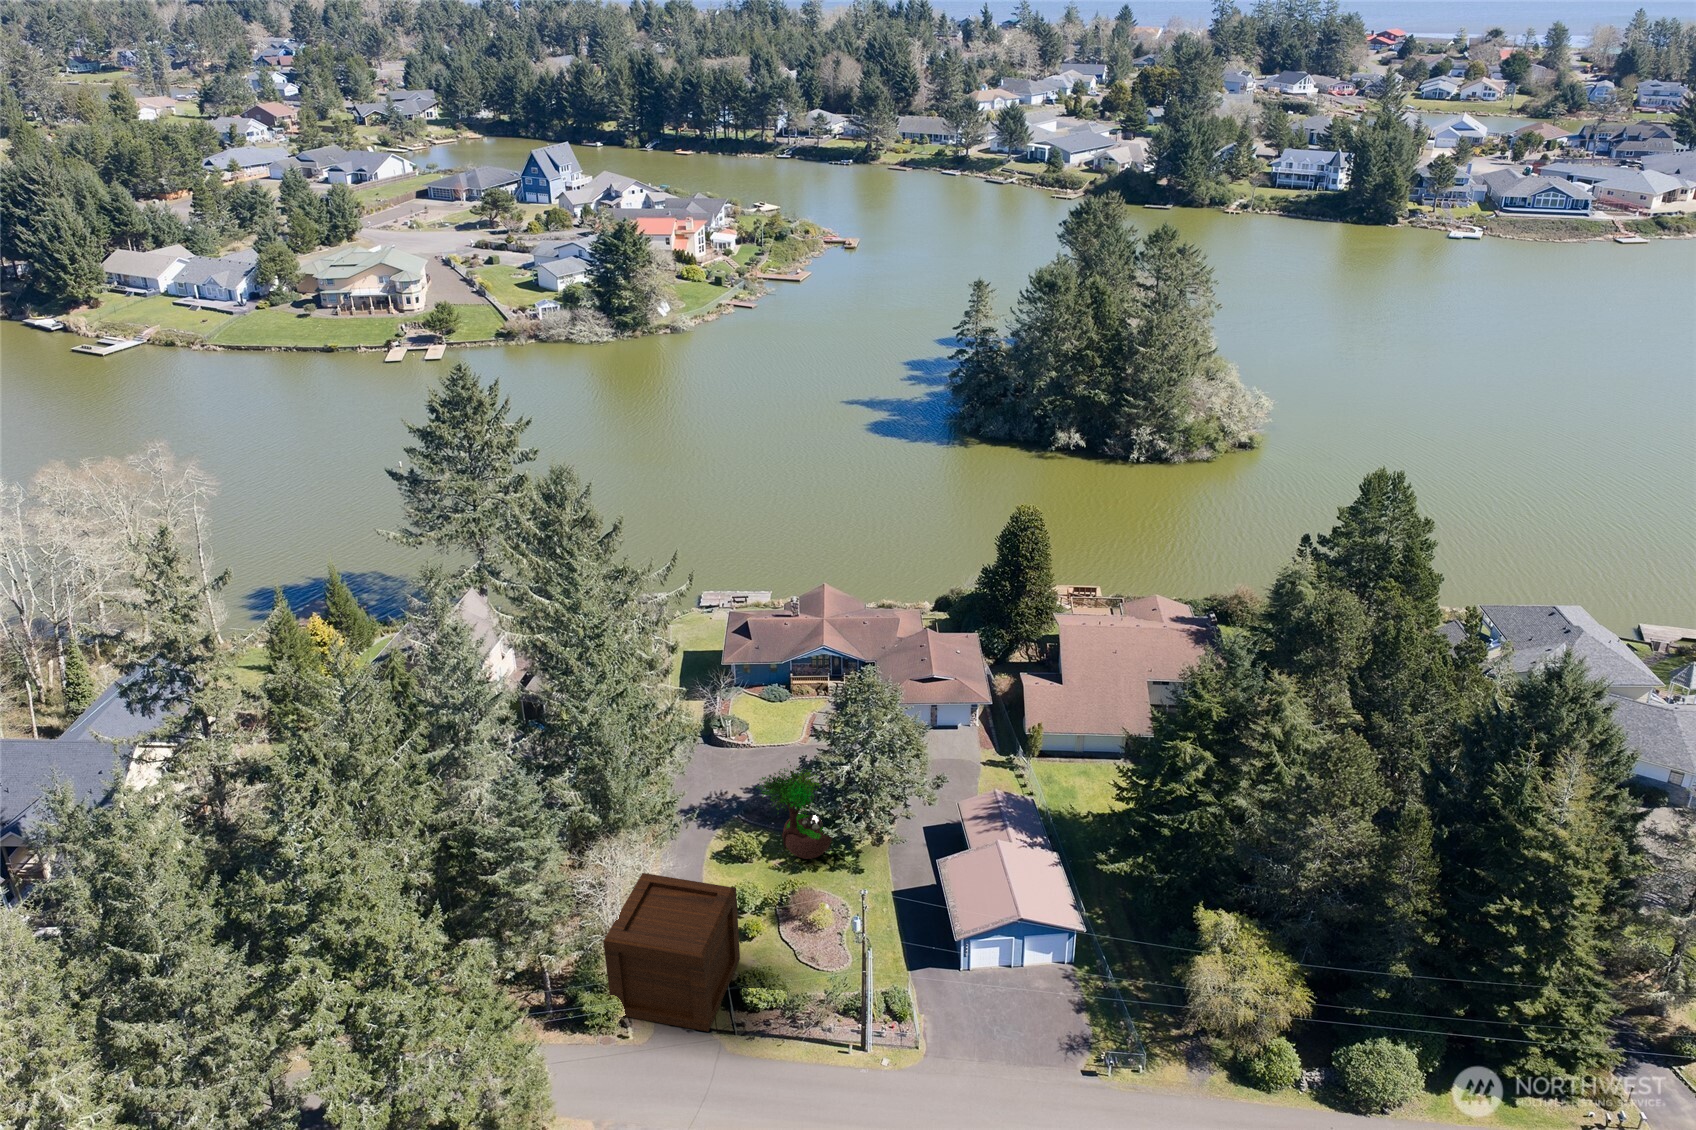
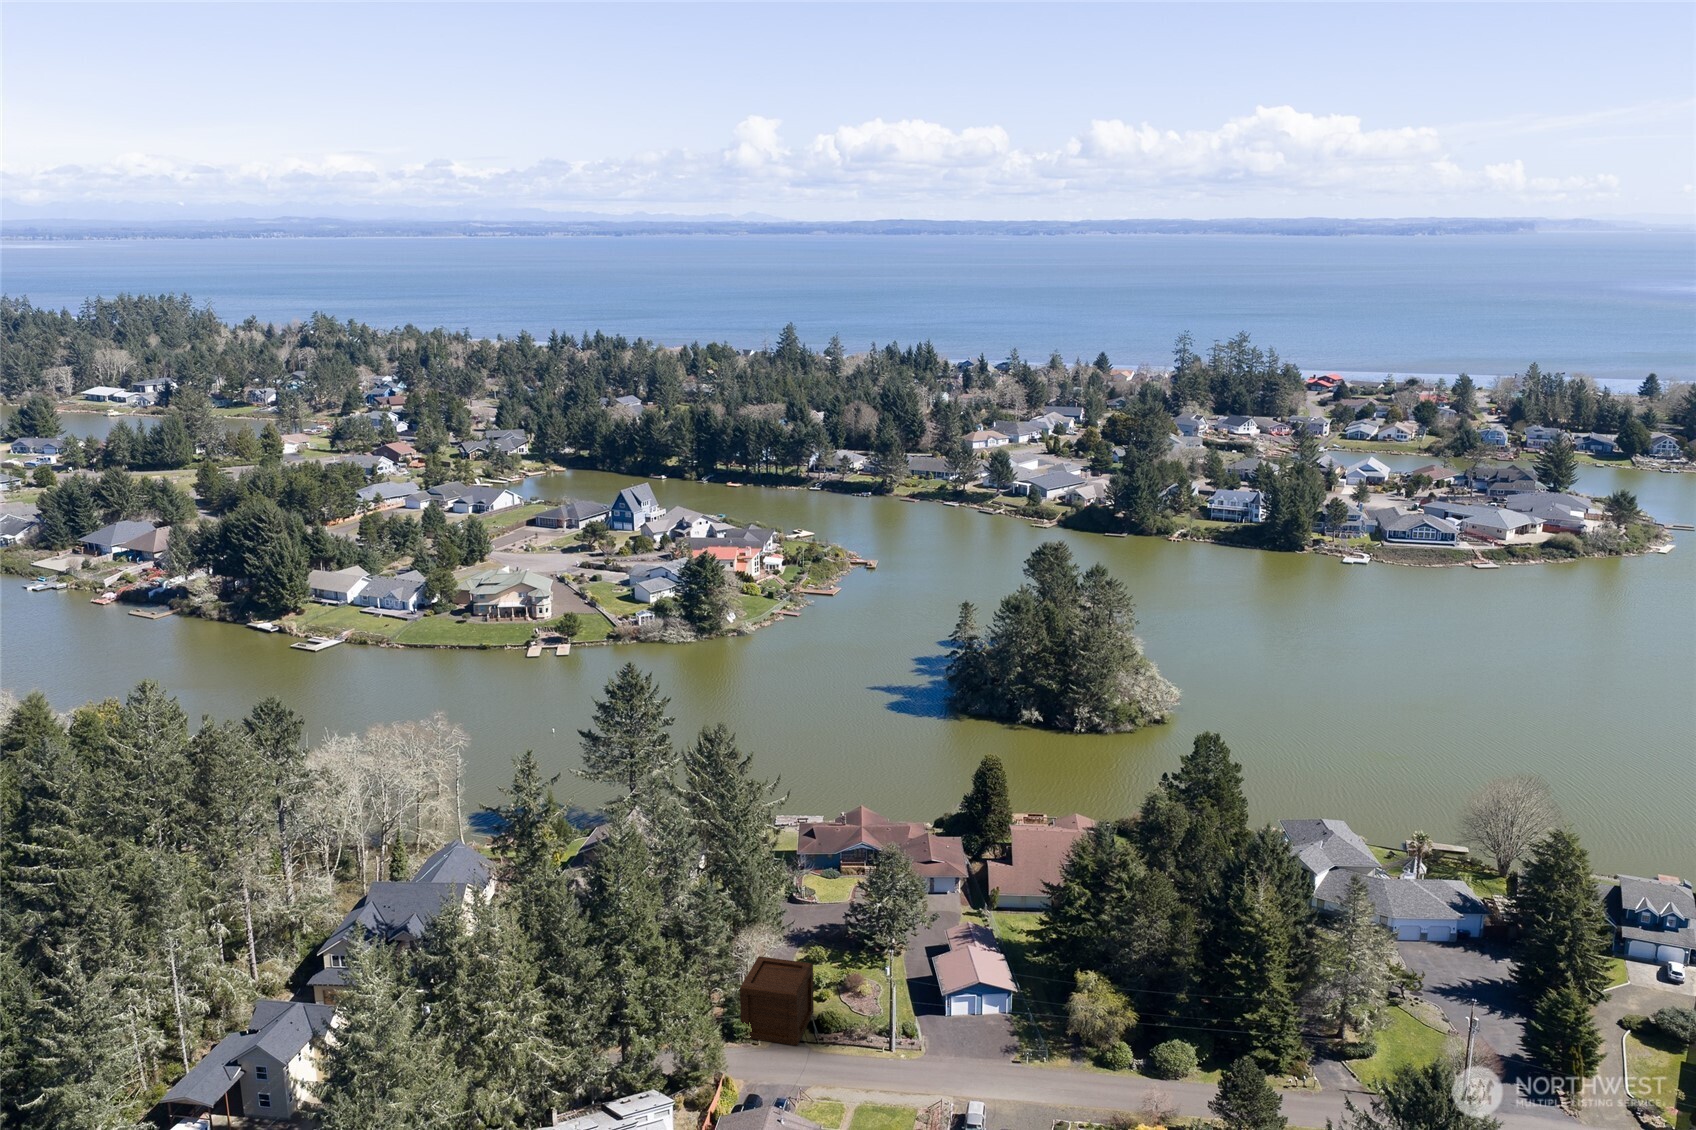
potted tree: present [757,759,832,859] -> none [821,898,868,964]

